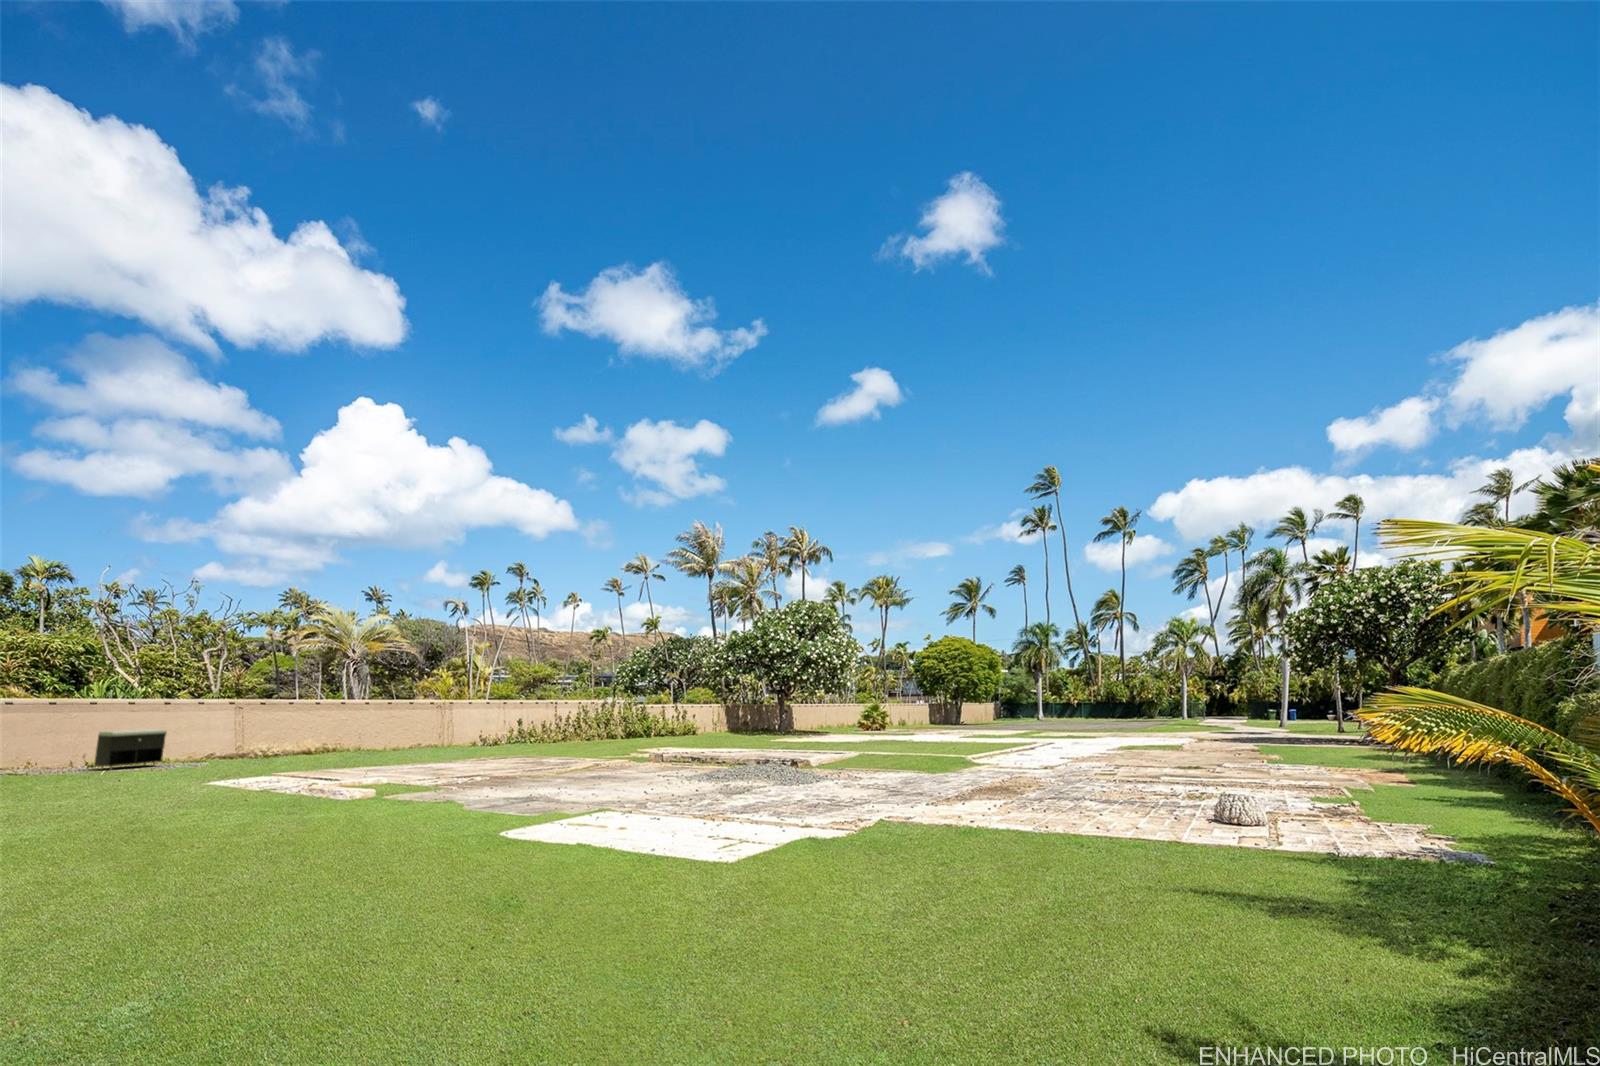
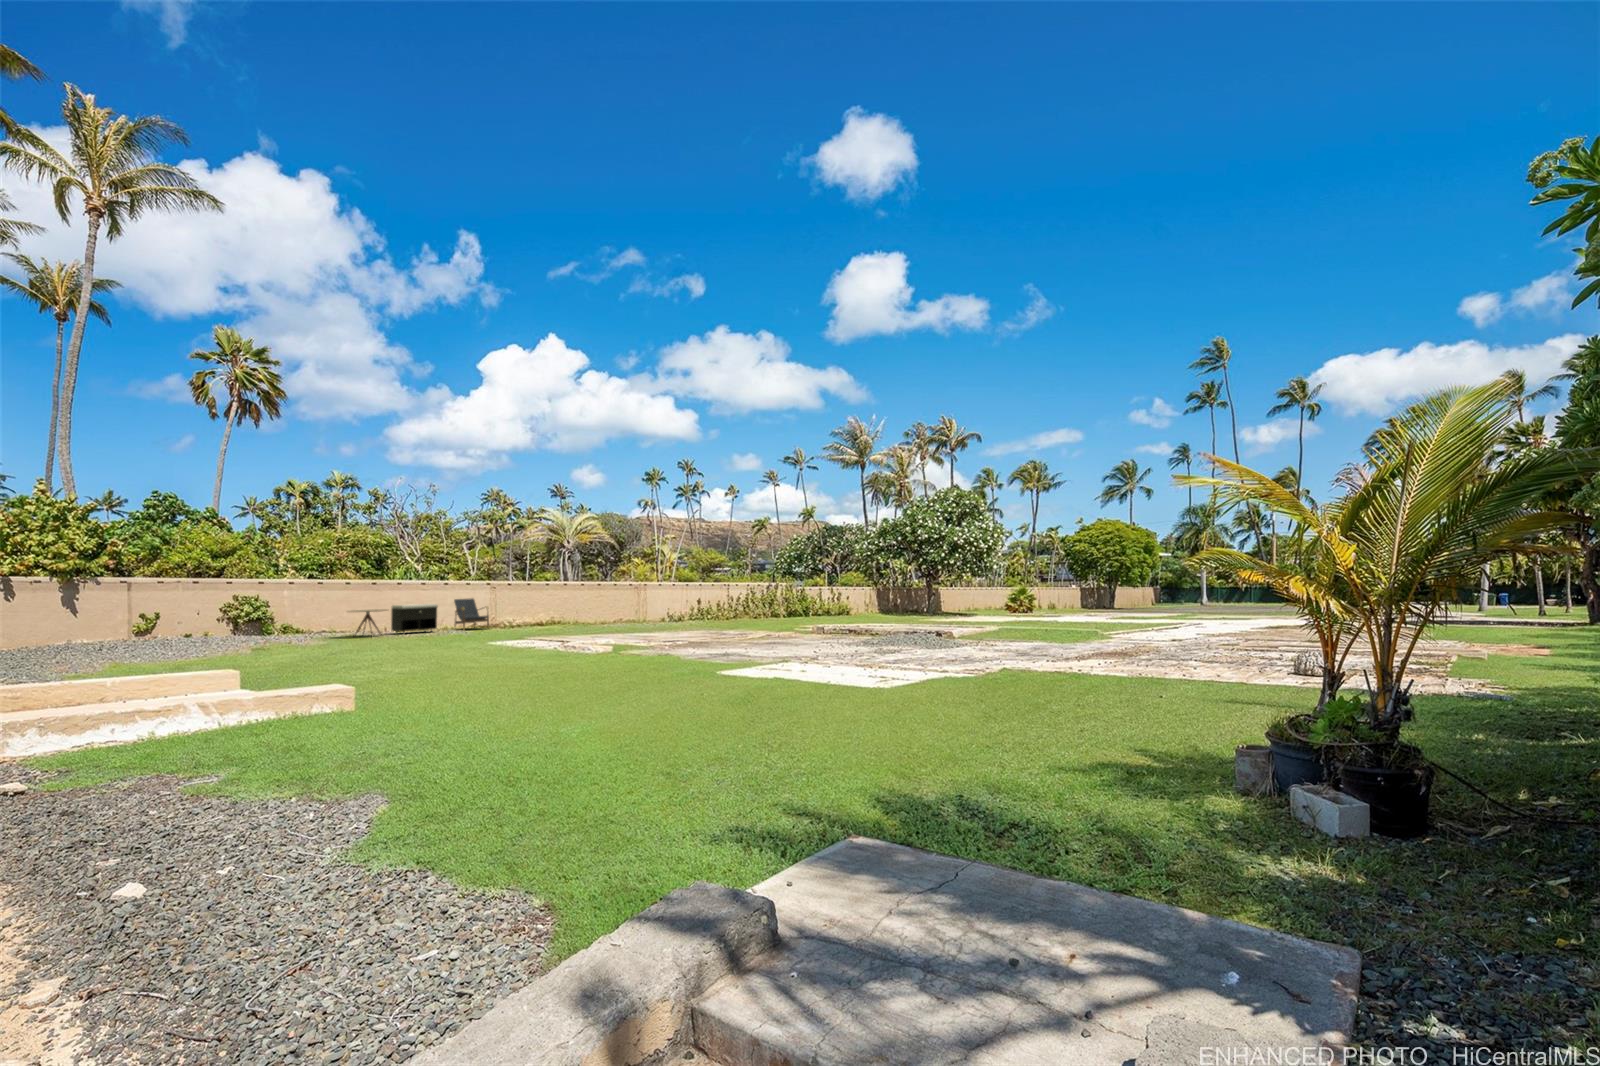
lounge chair: none [190,721,241,763] -> present [454,598,489,630]
round table: none [26,737,92,776] -> present [349,609,387,636]

